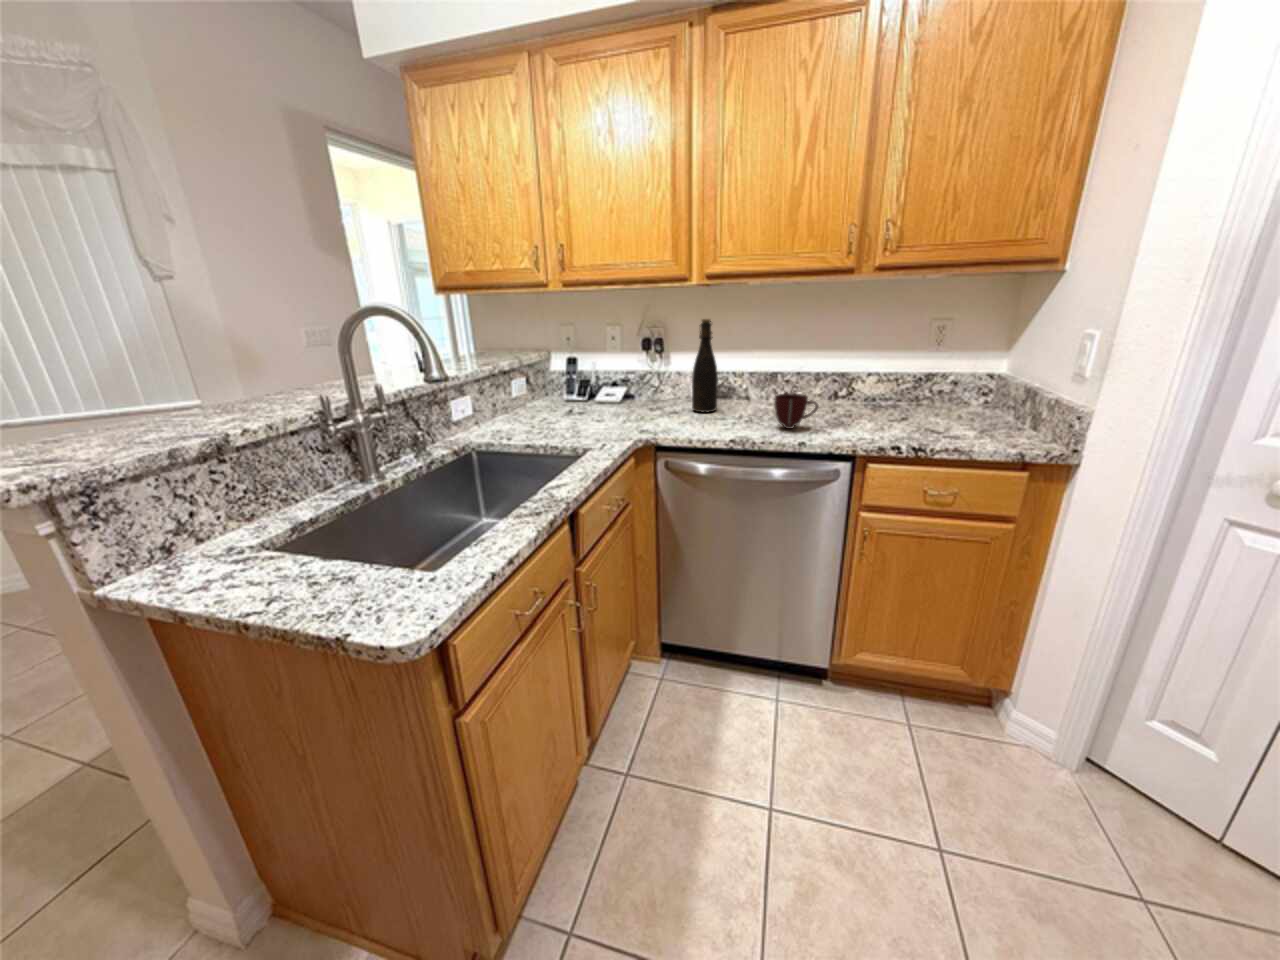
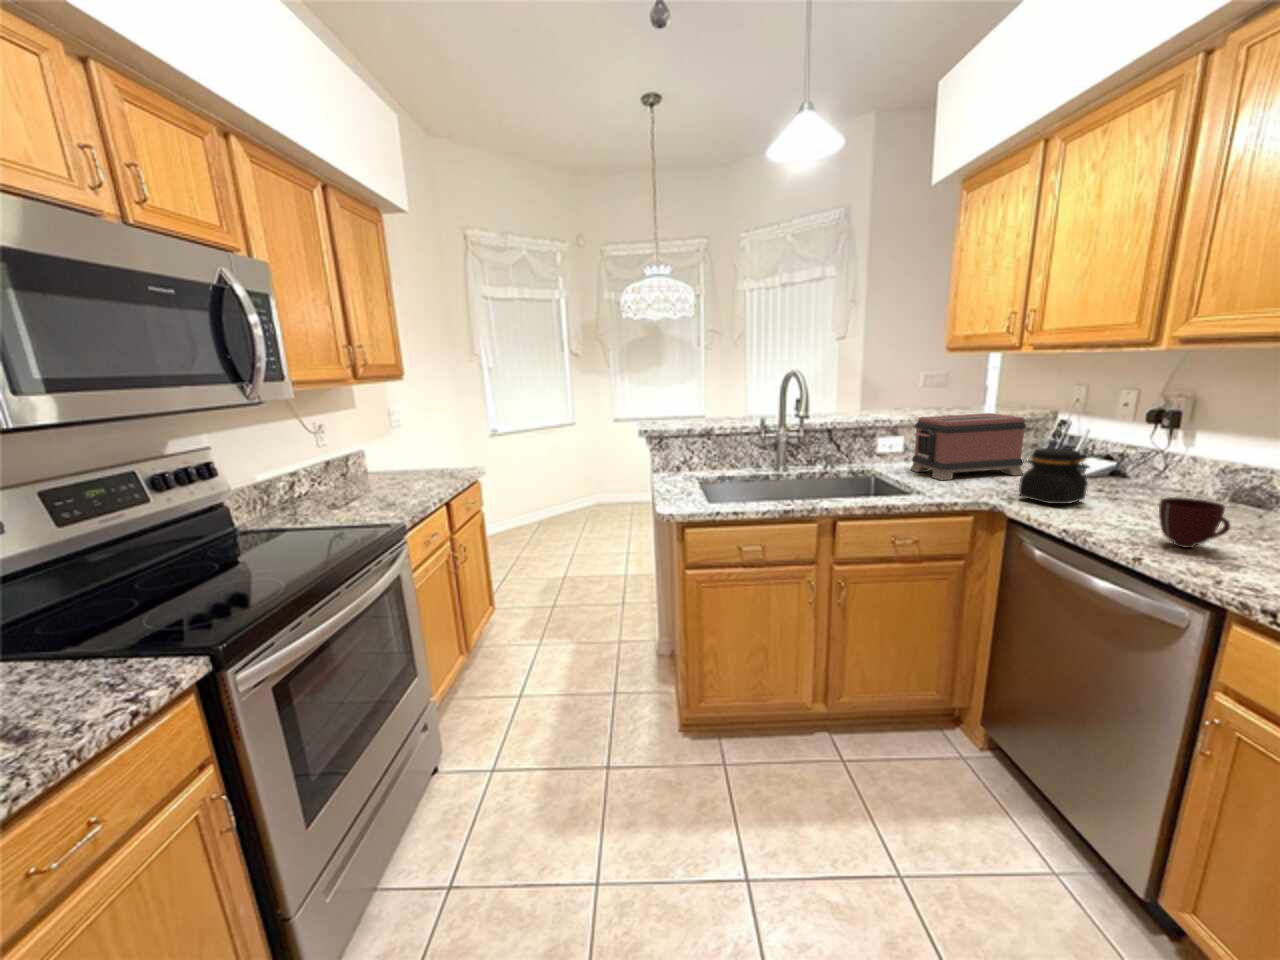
bottle: present [692,319,718,412] -> none [1134,389,1188,510]
toaster: none [503,356,587,432] -> present [910,413,1026,480]
jar: none [640,376,691,426] -> present [1019,448,1088,504]

